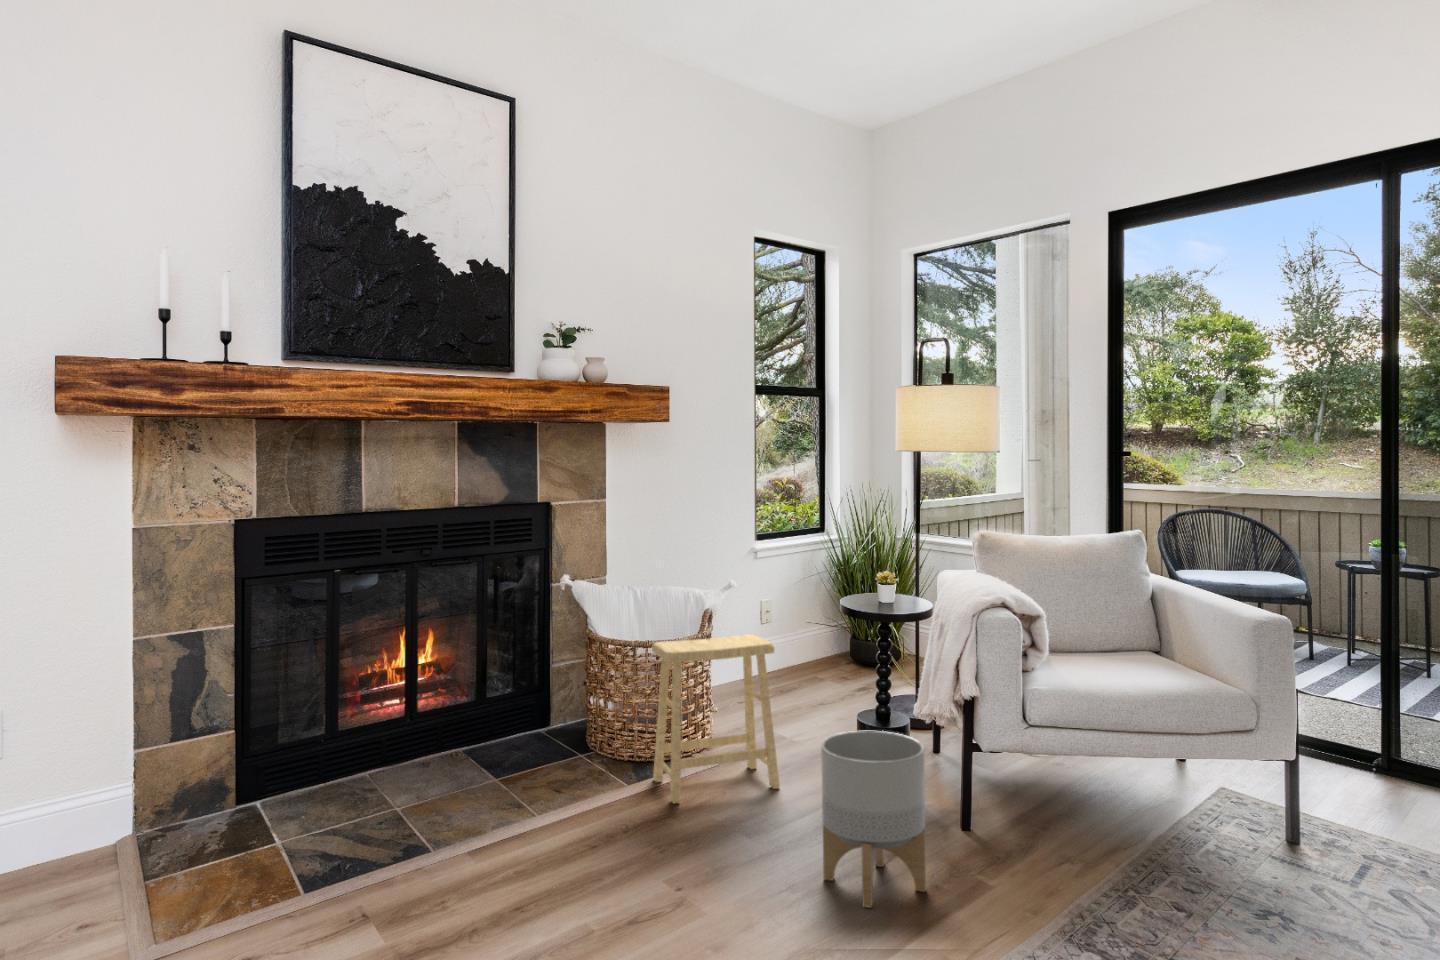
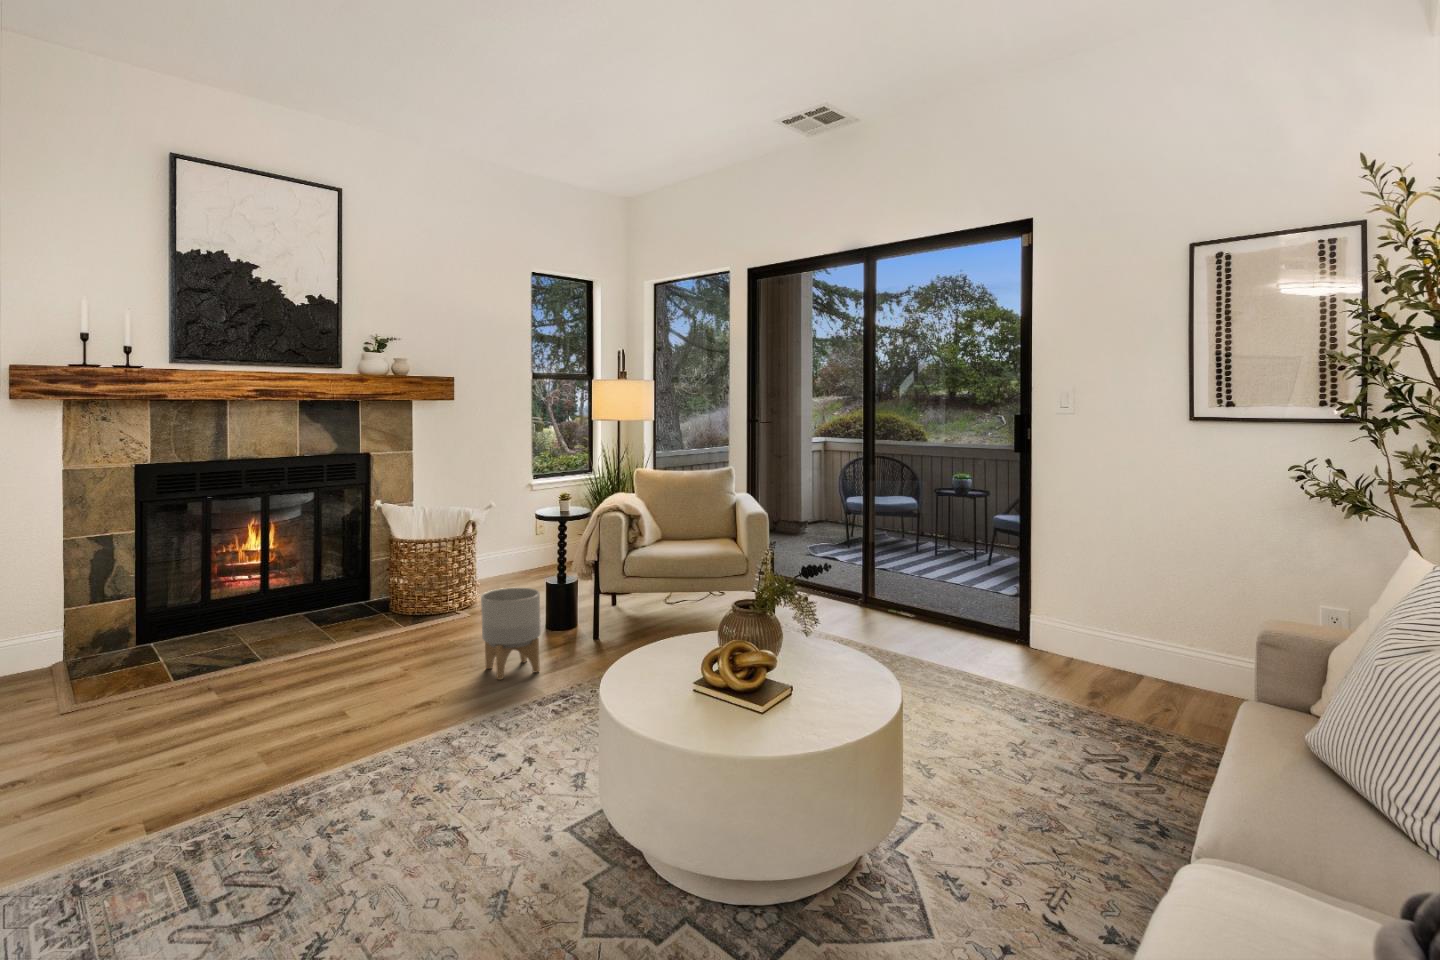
footstool: present [652,634,780,803] -> none [419,537,497,636]

